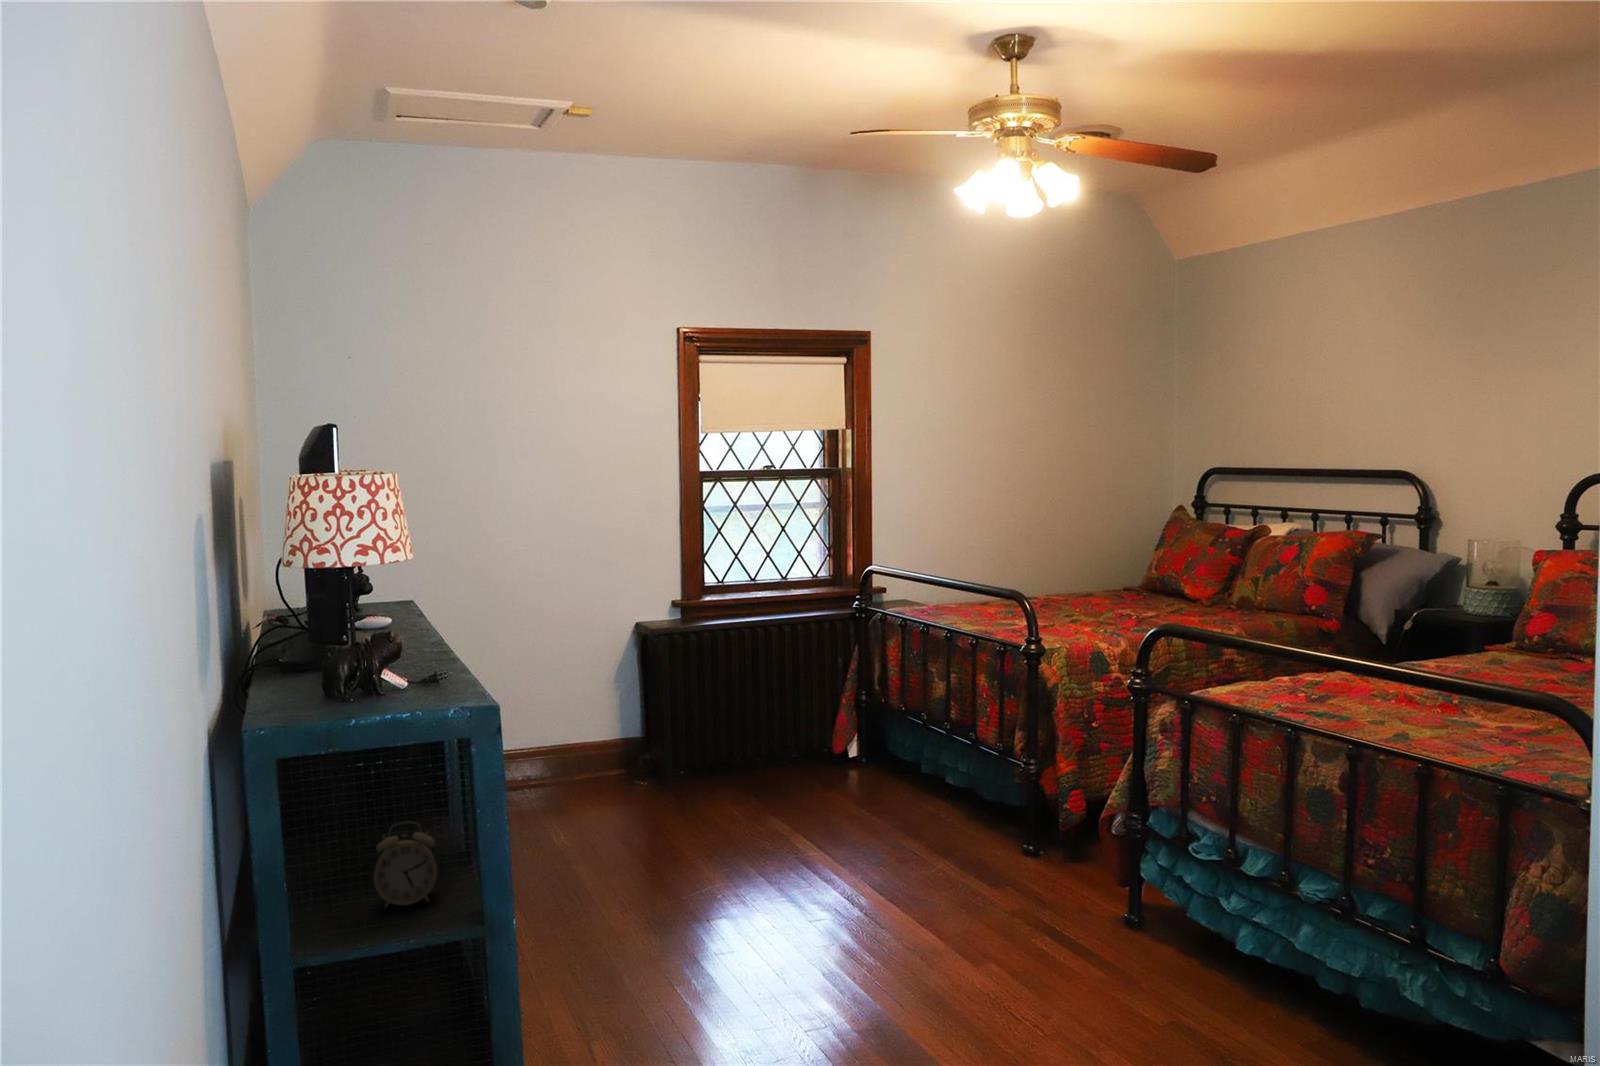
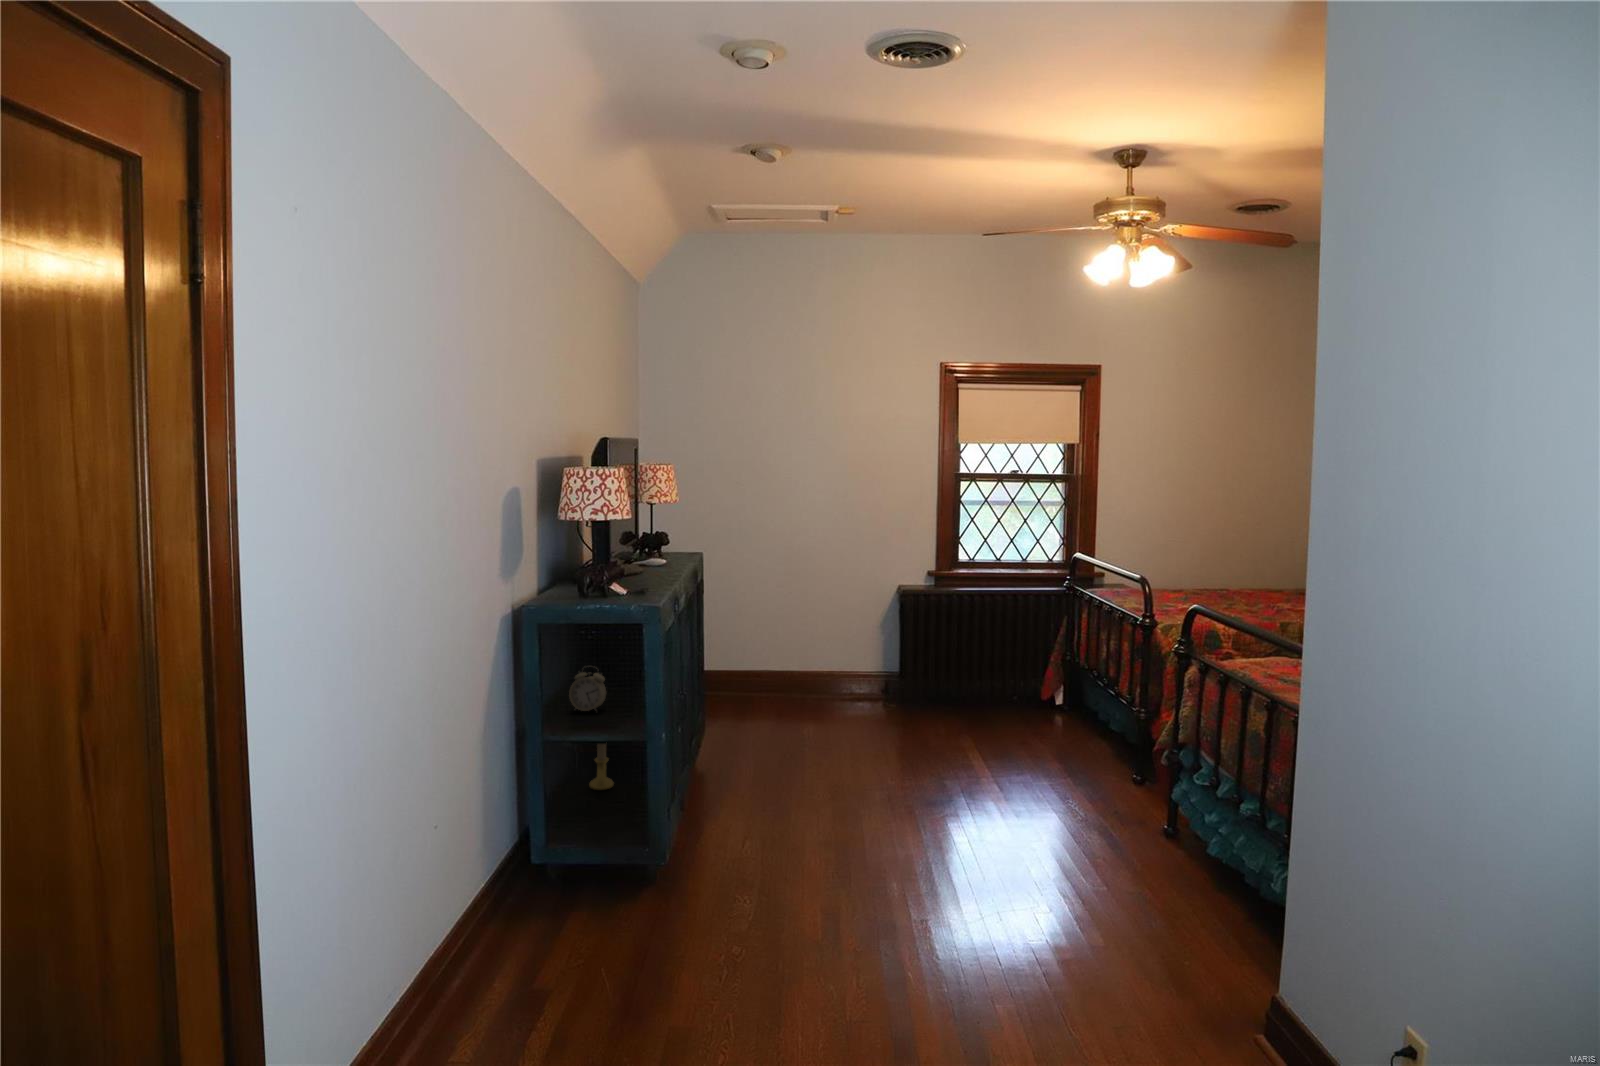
candle holder: none [394,908,438,1039] -> present [589,744,614,790]

